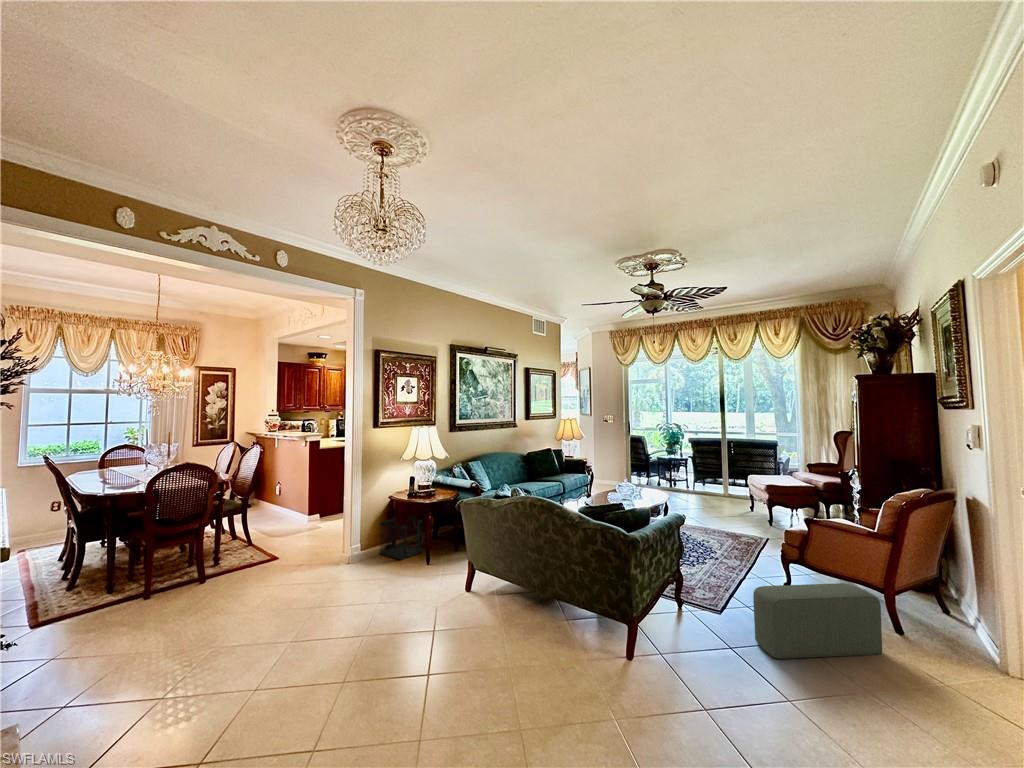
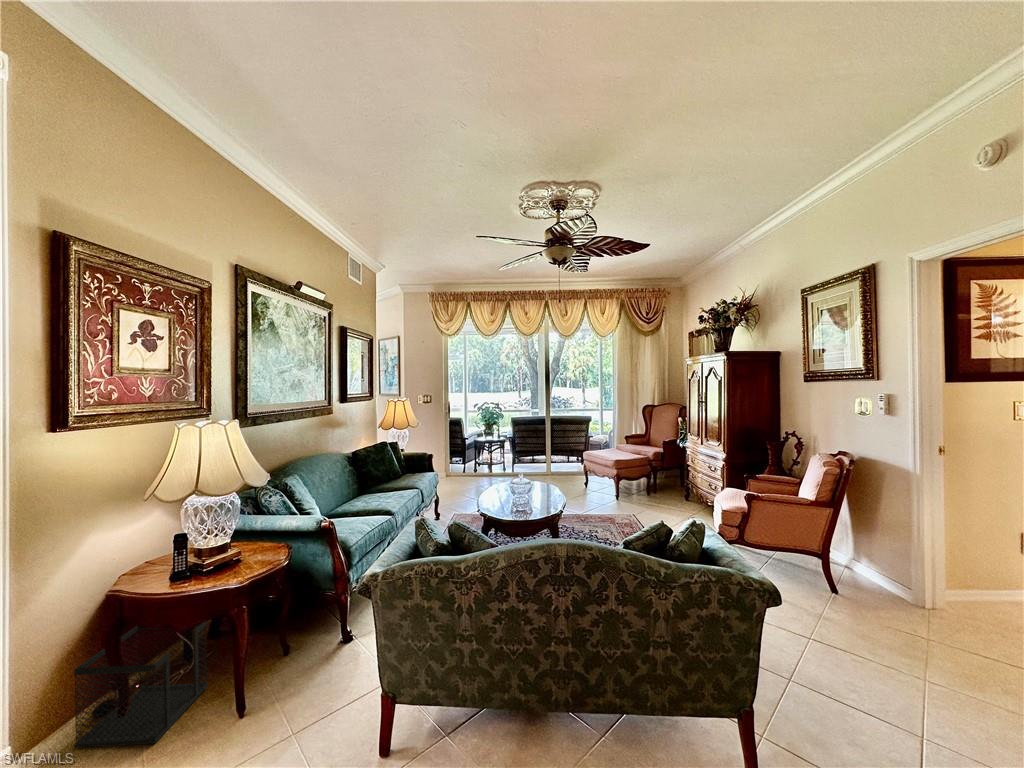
pouf: present [753,583,882,659] -> none [803,560,875,679]

